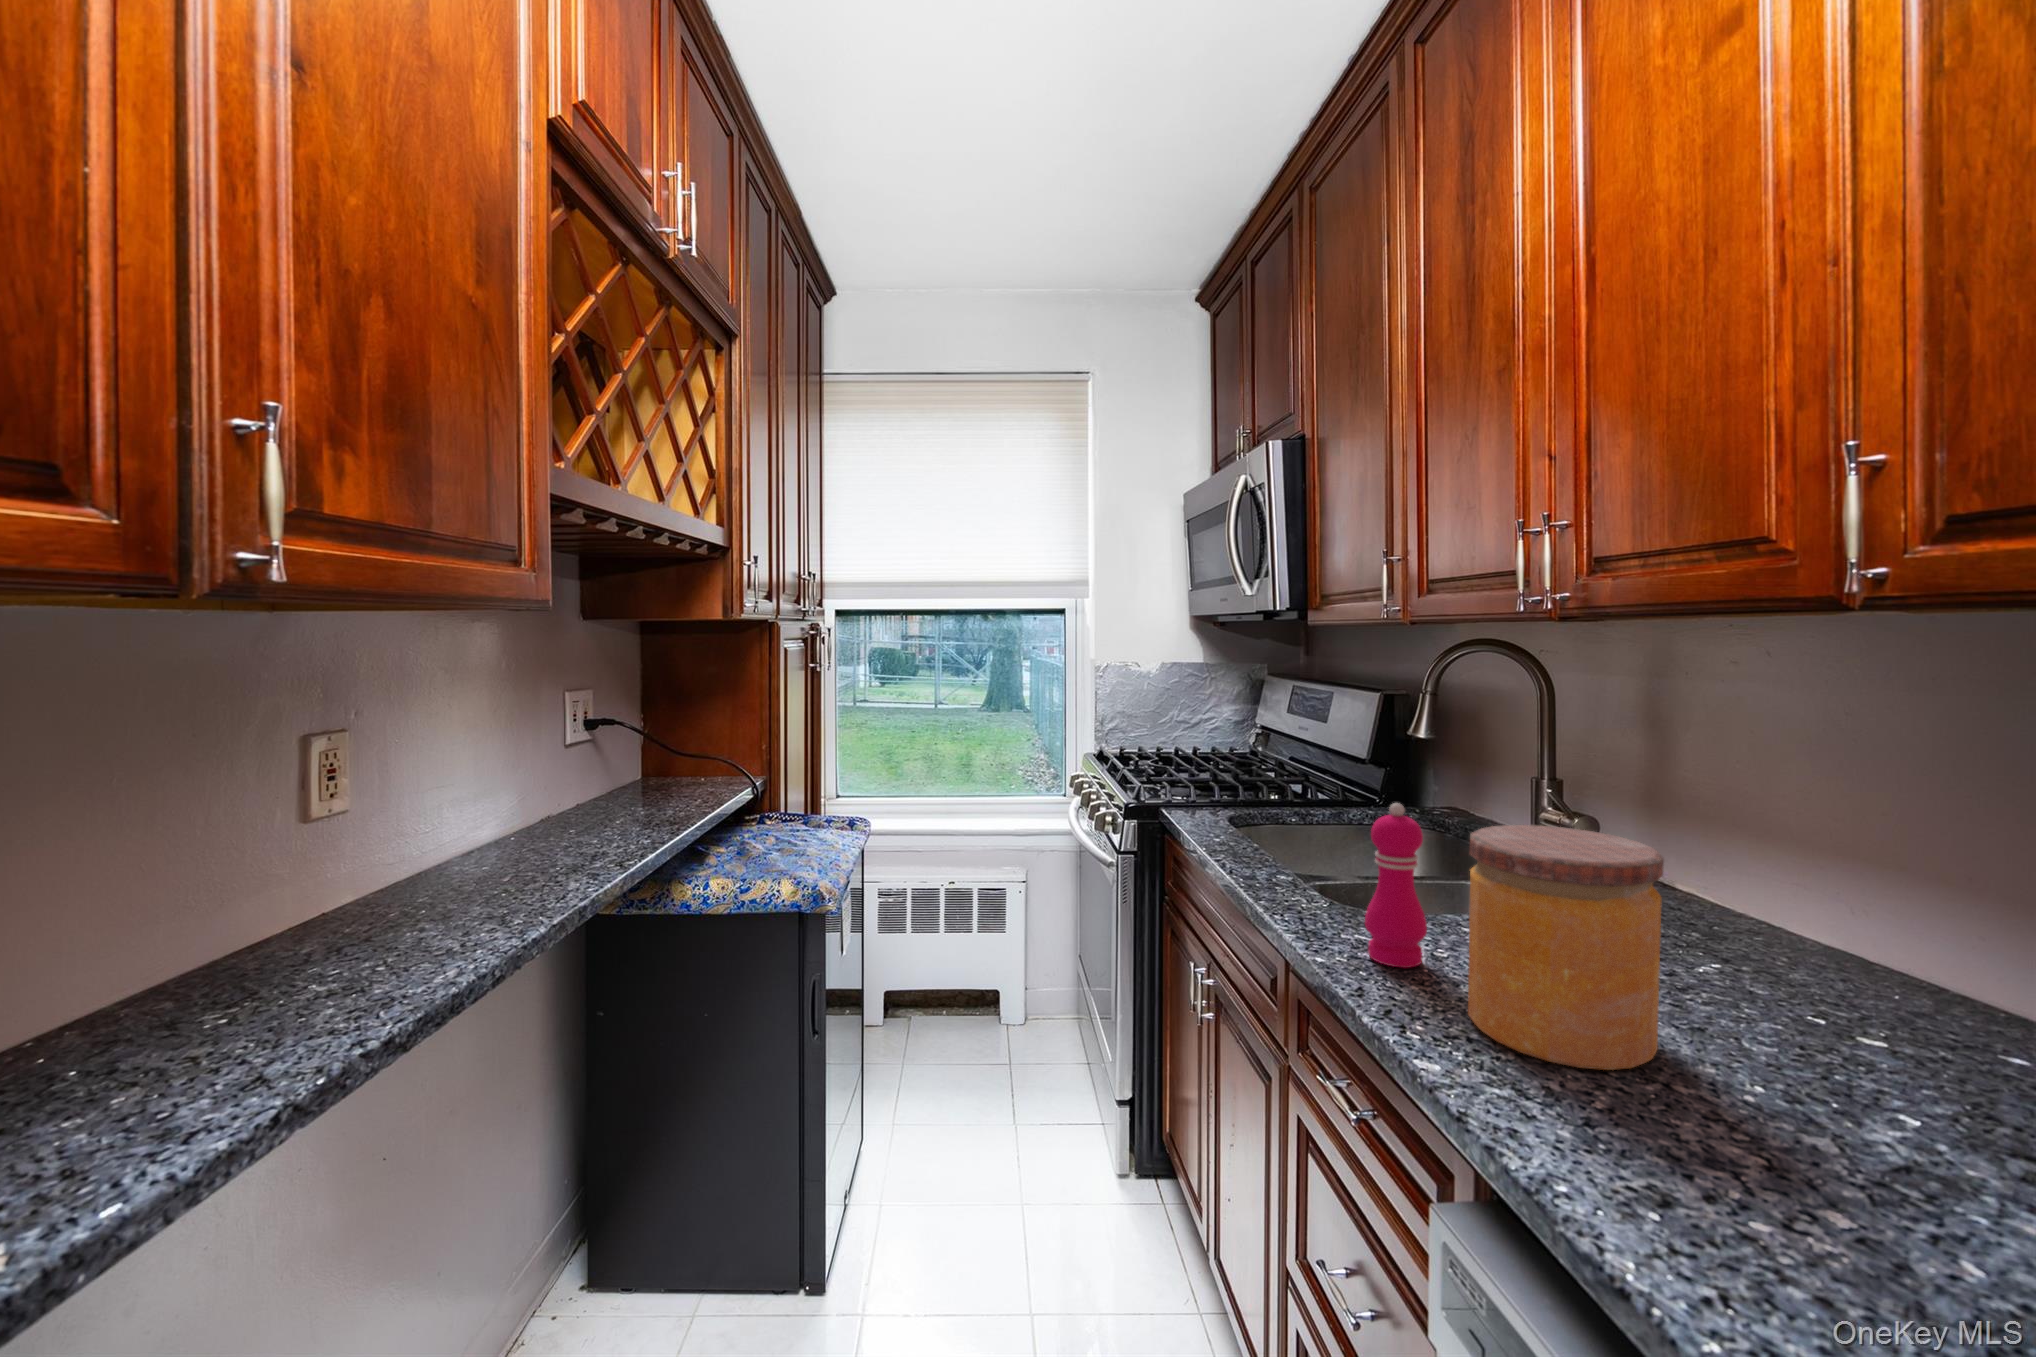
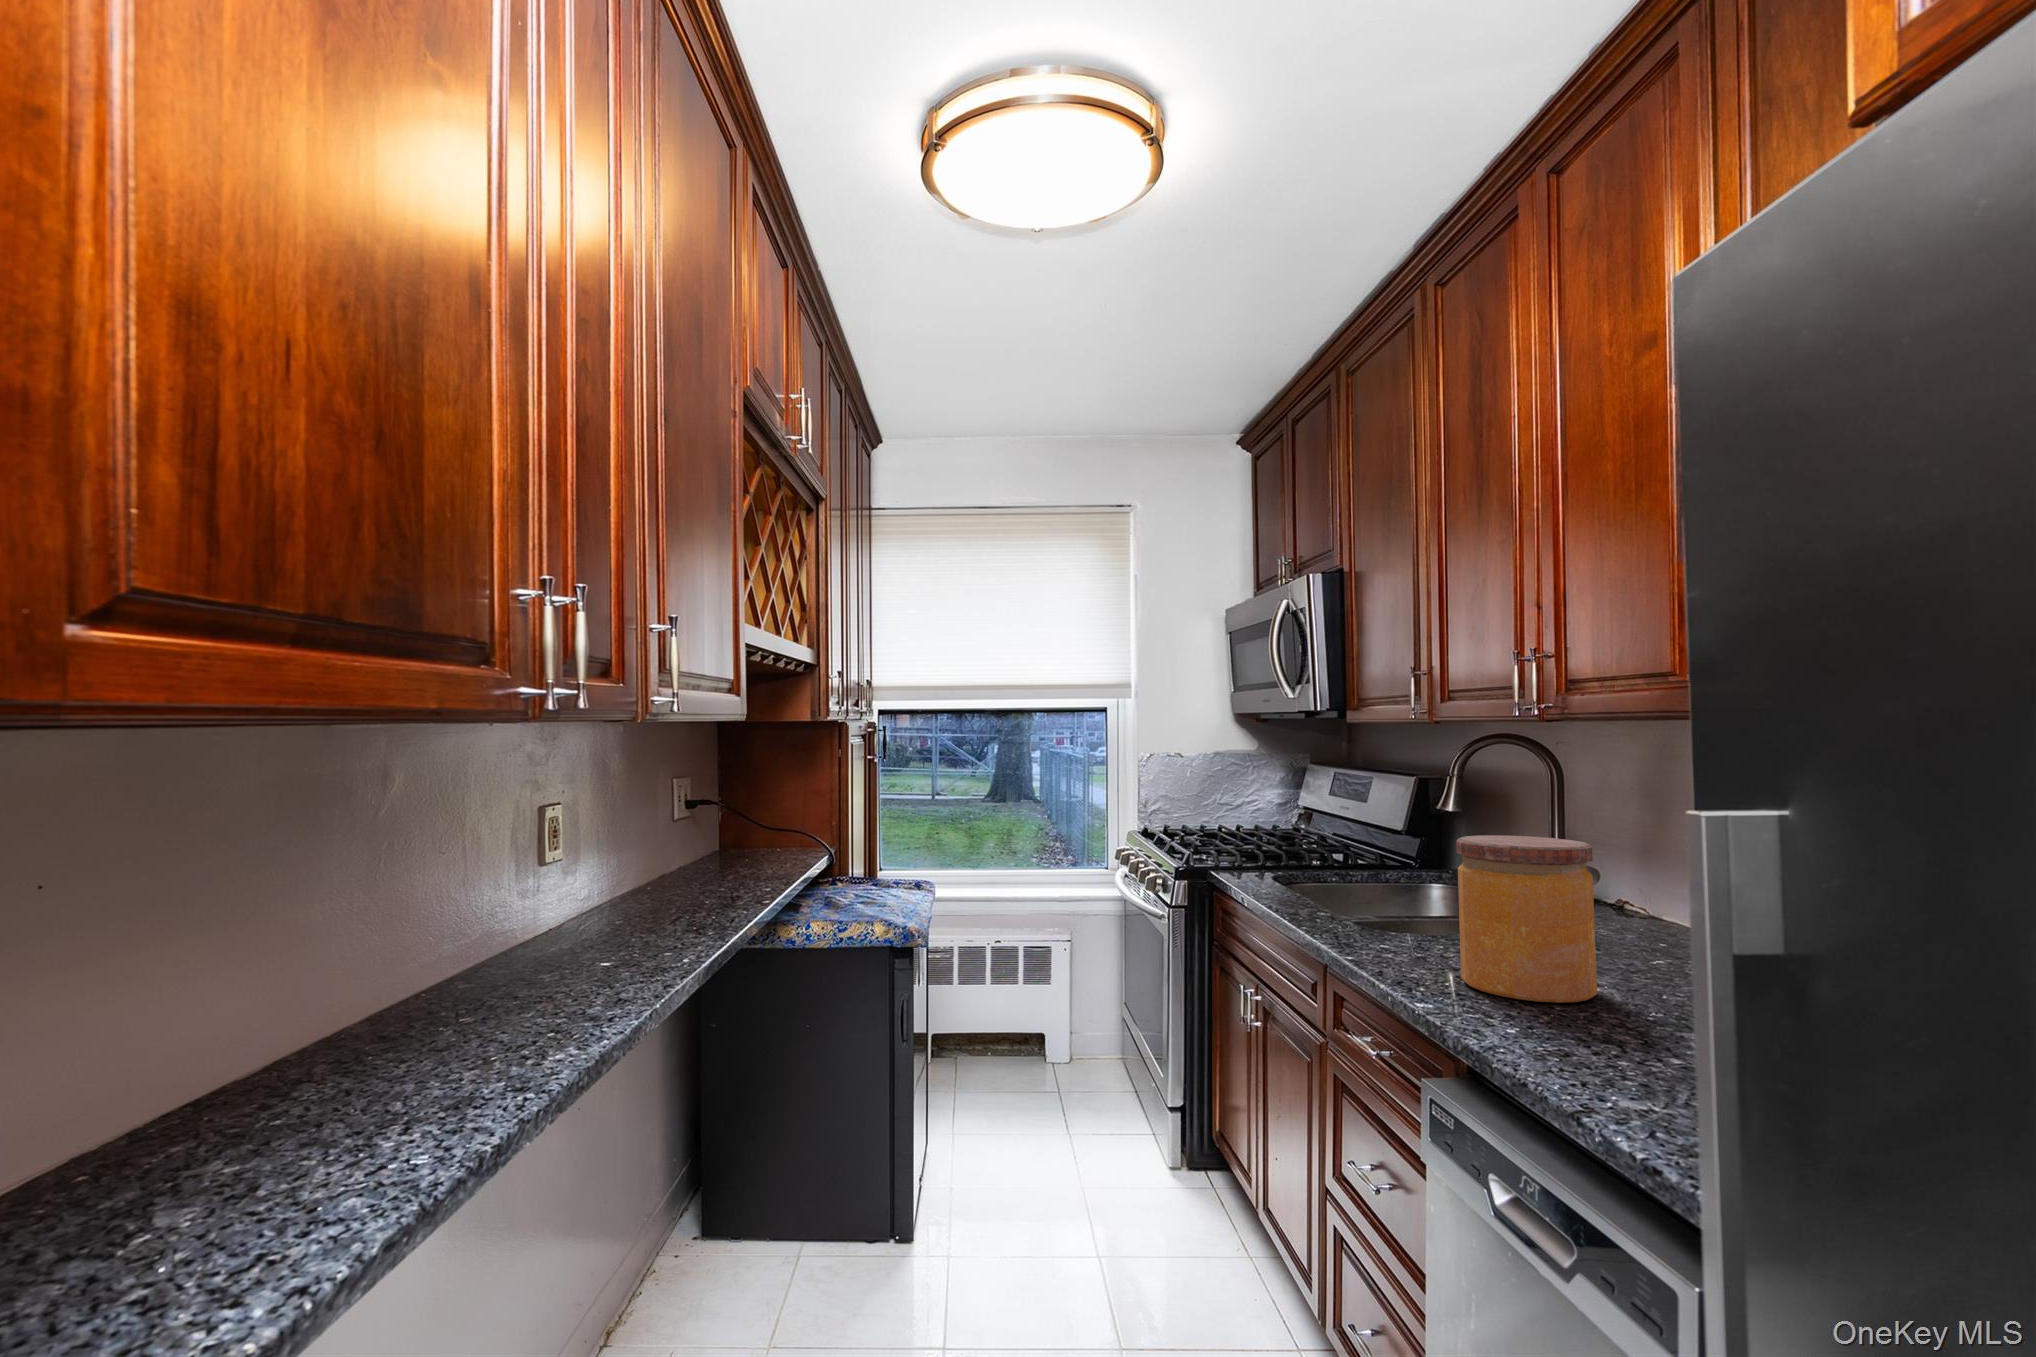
pepper mill: present [1365,803,1427,968] -> none [1386,826,1435,957]

